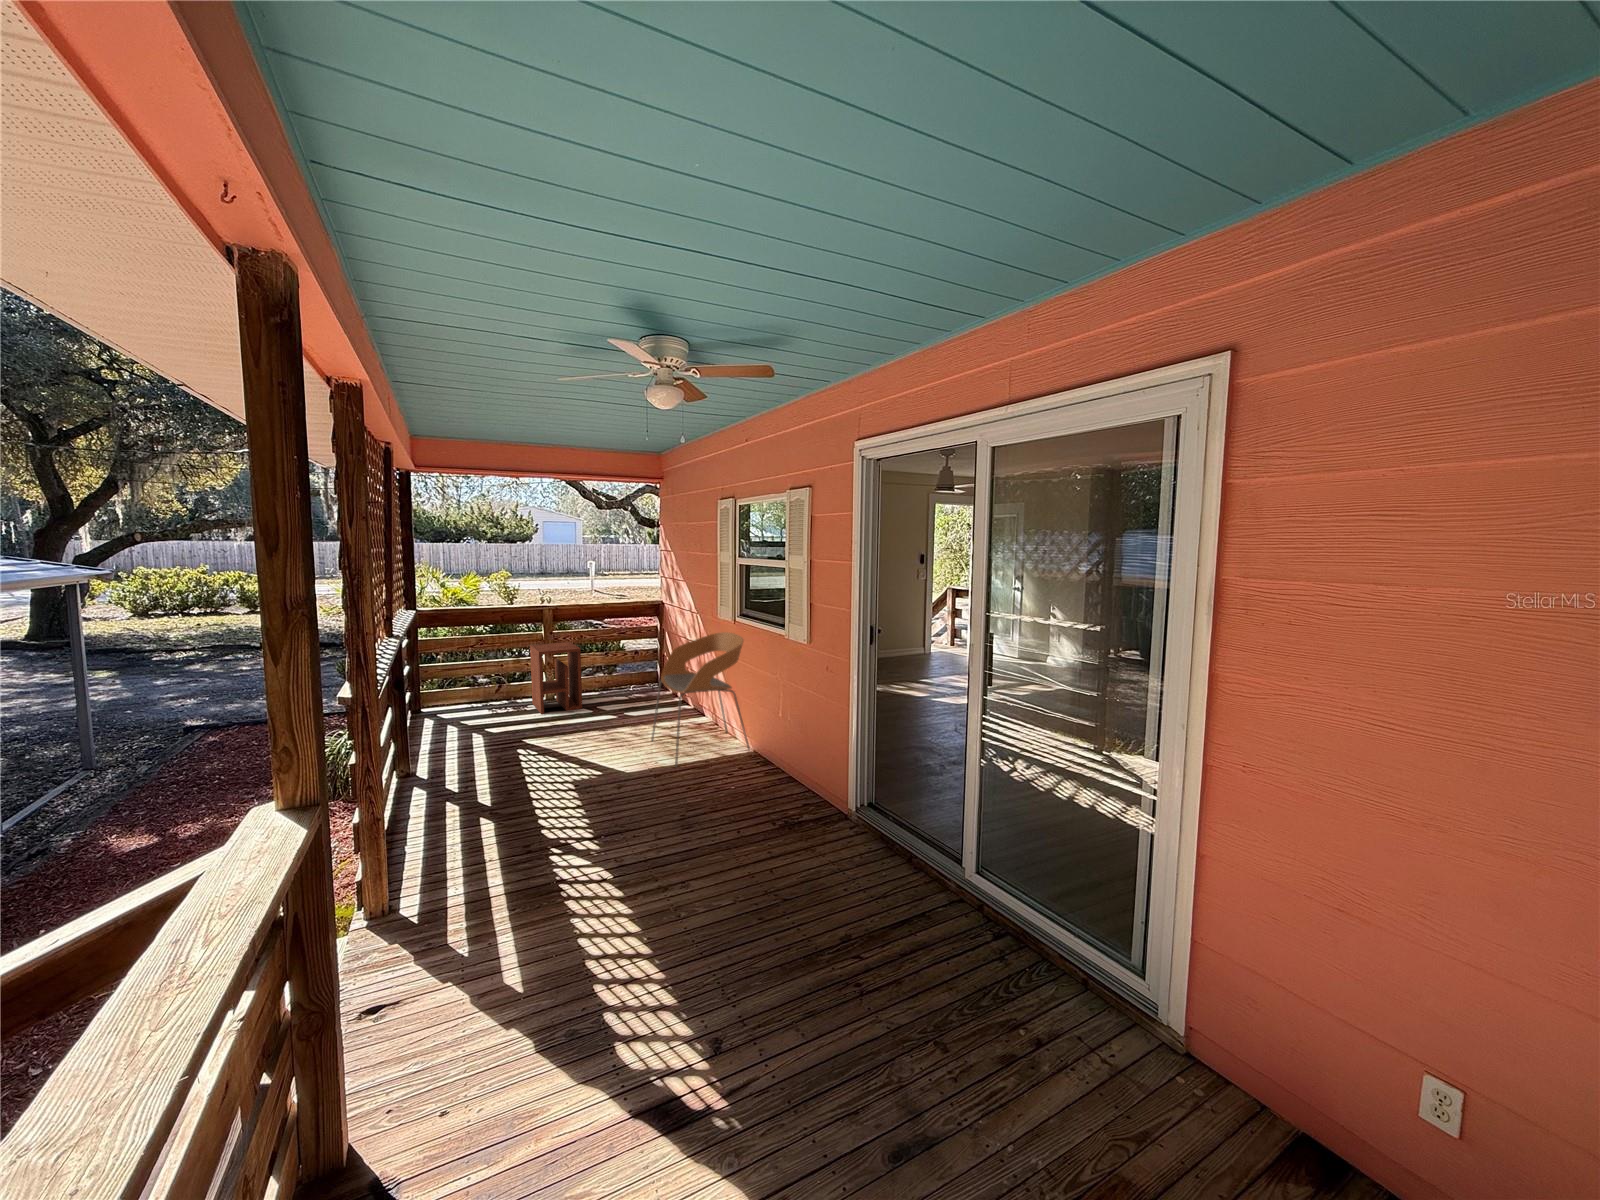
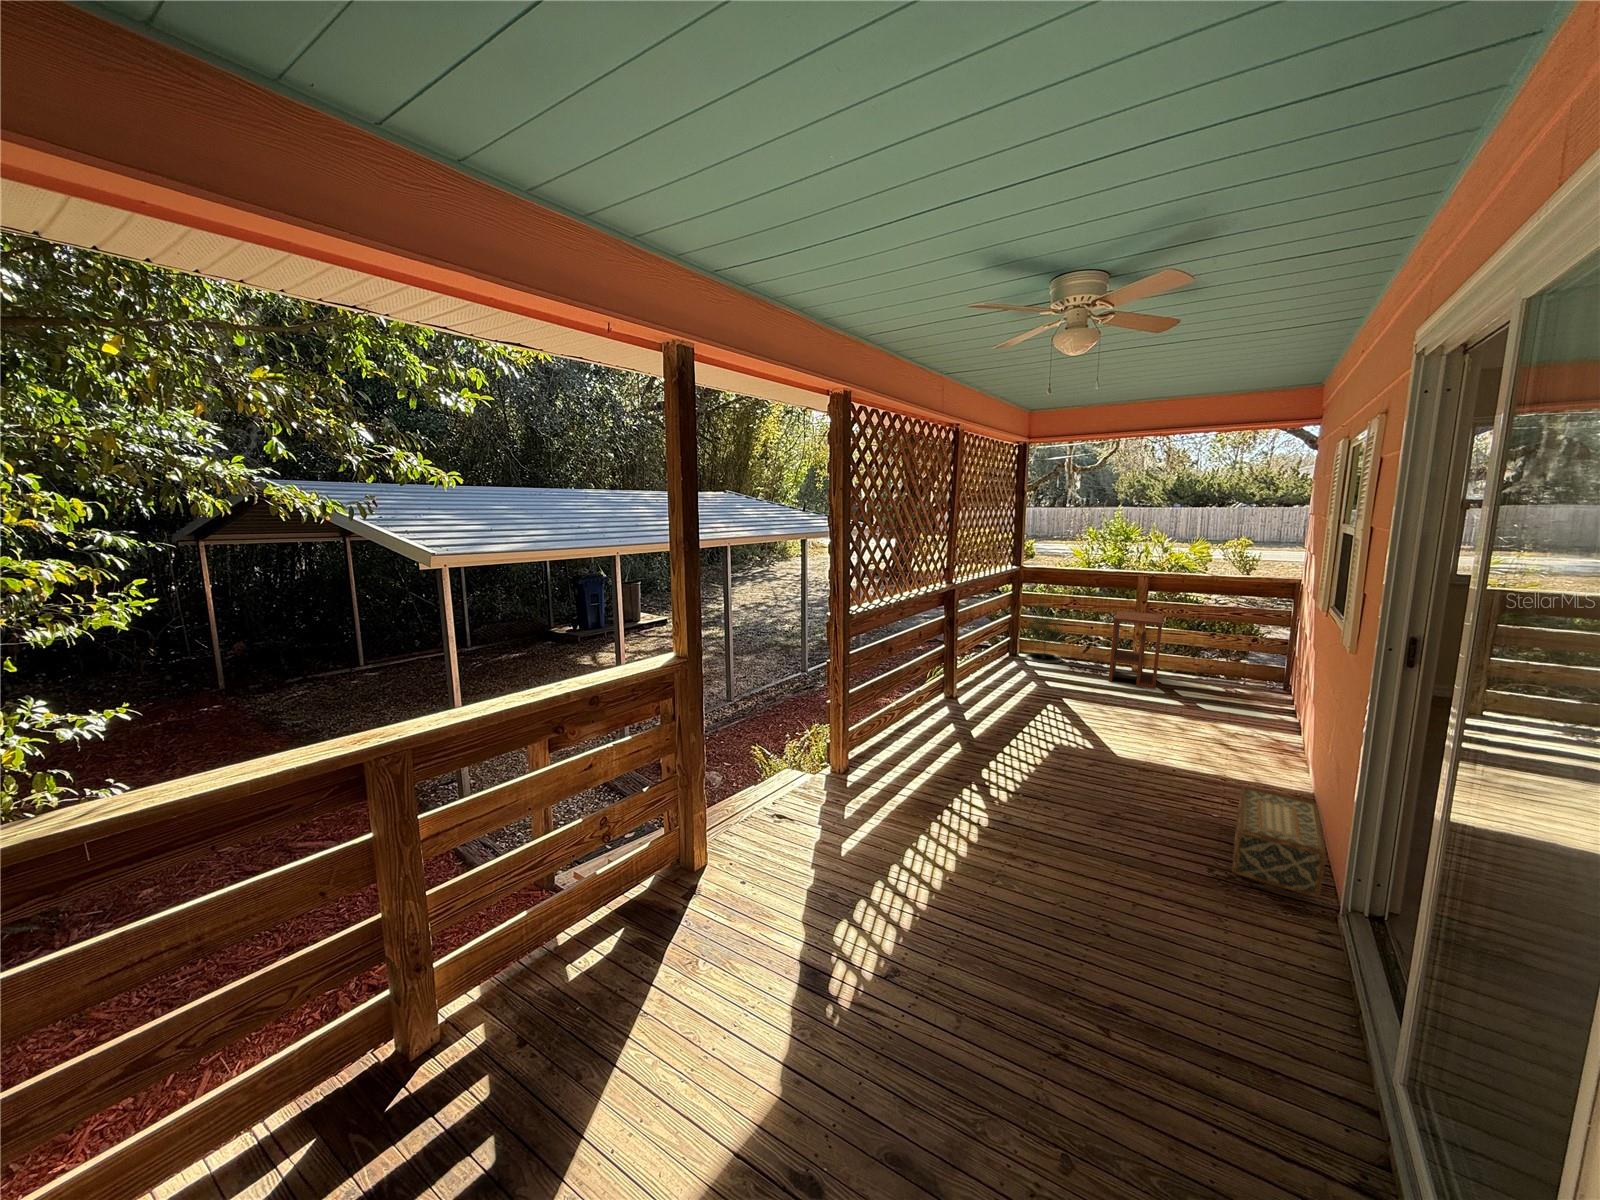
chair: present [652,632,750,767] -> none [1175,631,1322,797]
potted tree: none [431,645,480,716] -> present [1026,599,1064,663]
woven basket: none [746,746,825,814] -> present [1232,787,1326,898]

